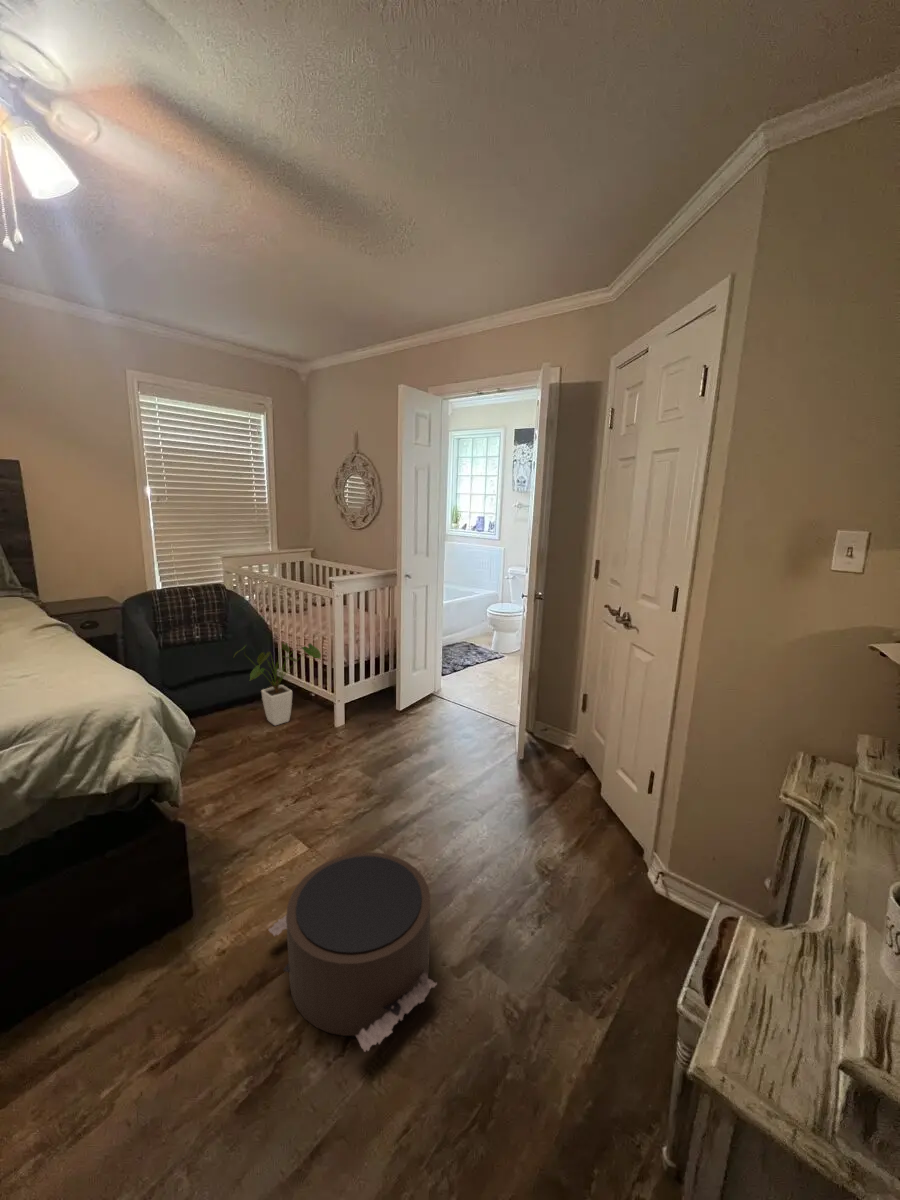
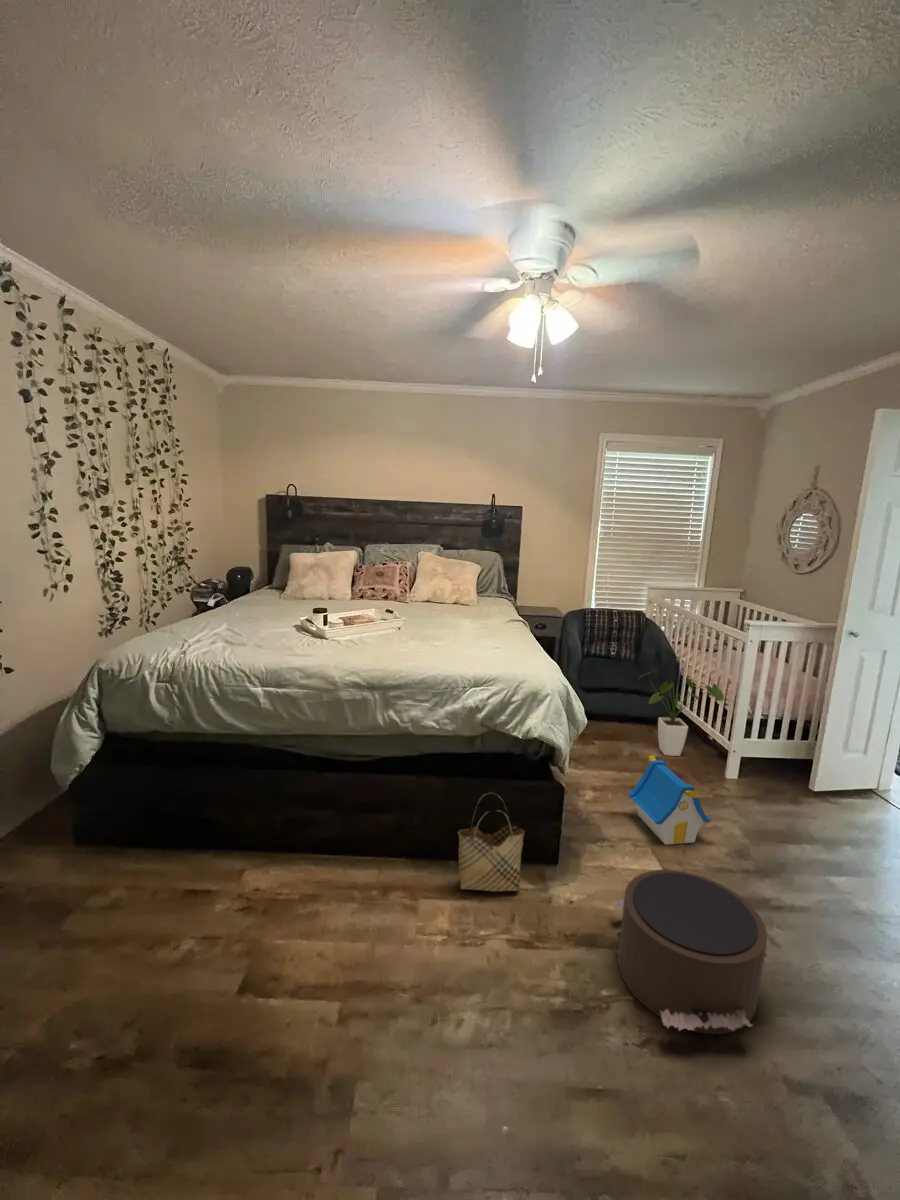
toy house: none [251,736,339,825] -> present [628,755,711,845]
woven basket: none [24,880,144,1042] -> present [458,792,524,891]

